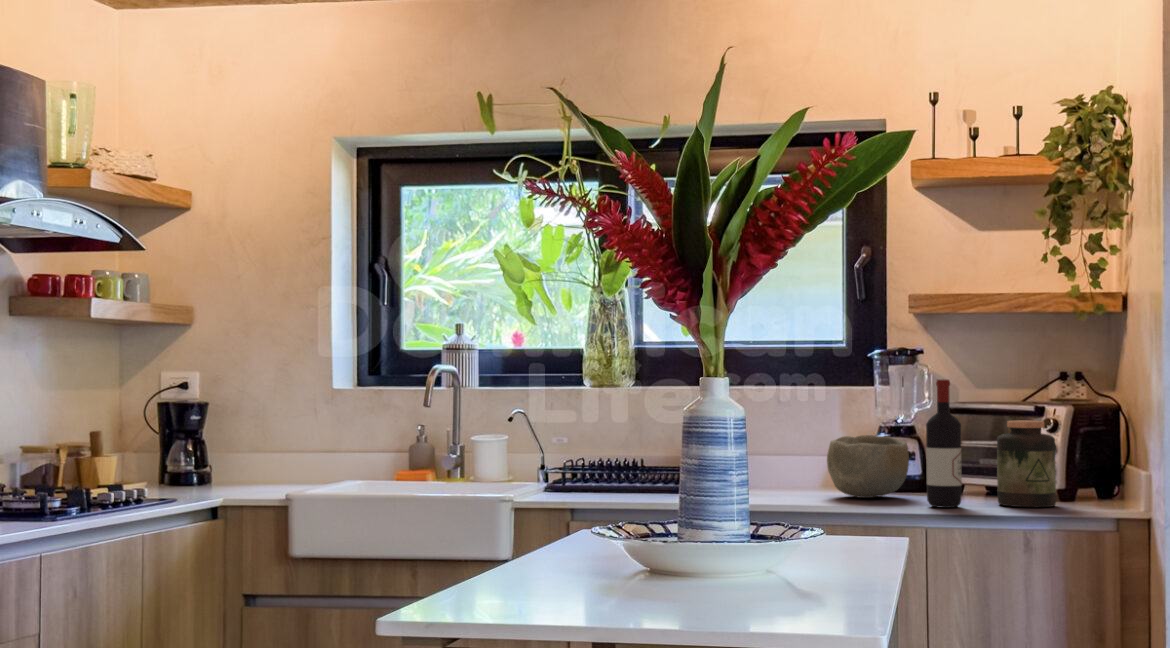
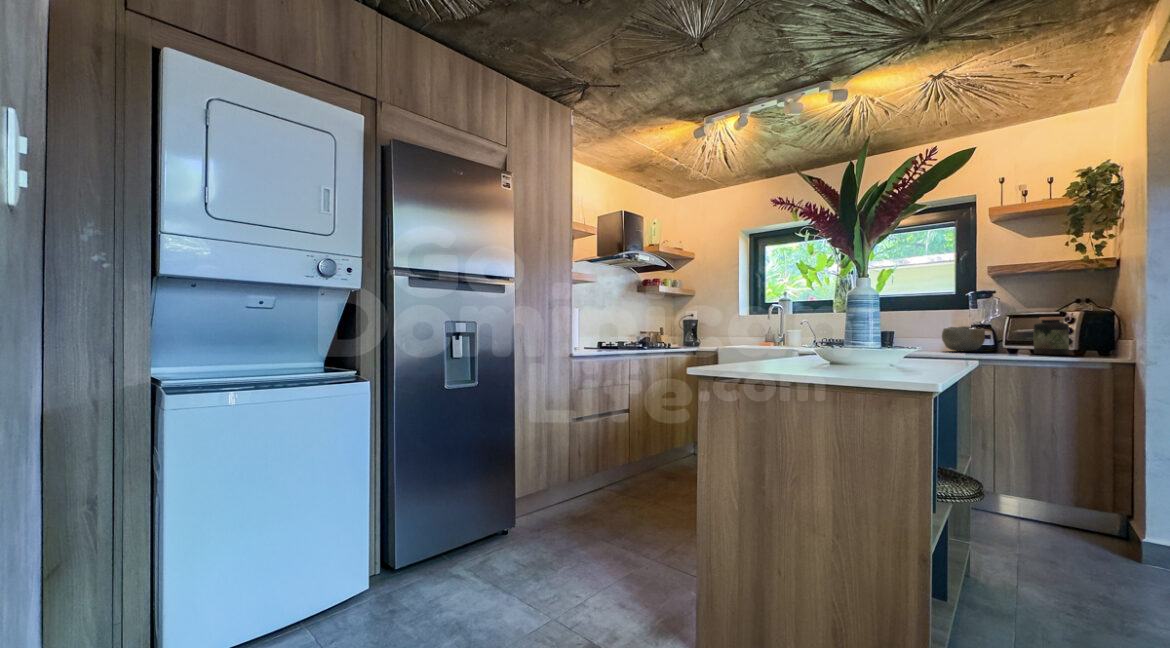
wine bottle: present [926,380,962,508] -> none [992,300,1012,354]

